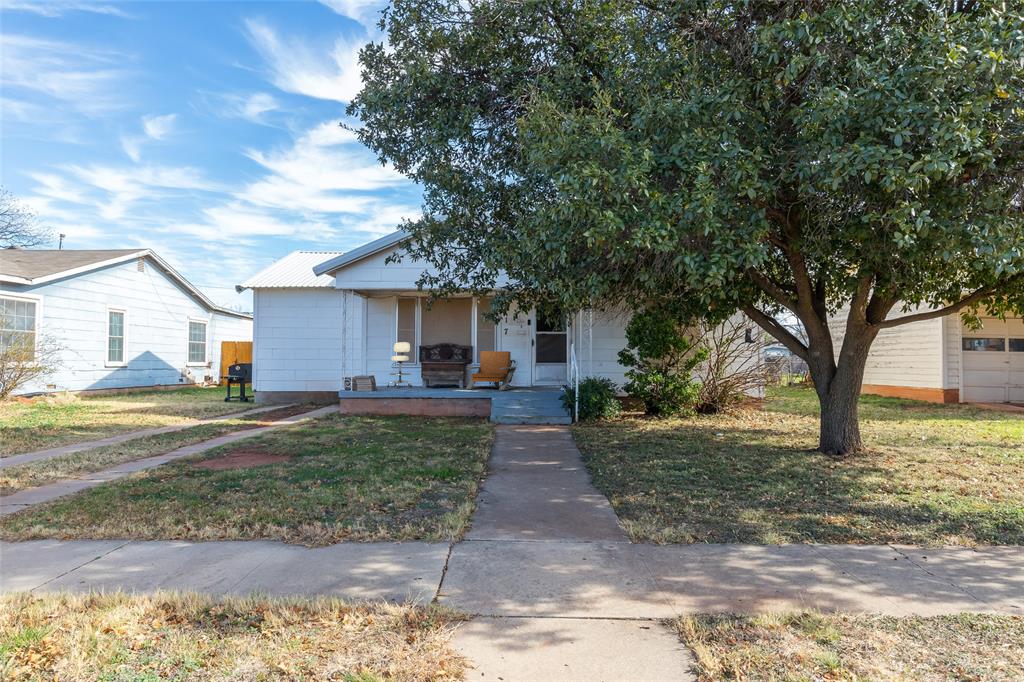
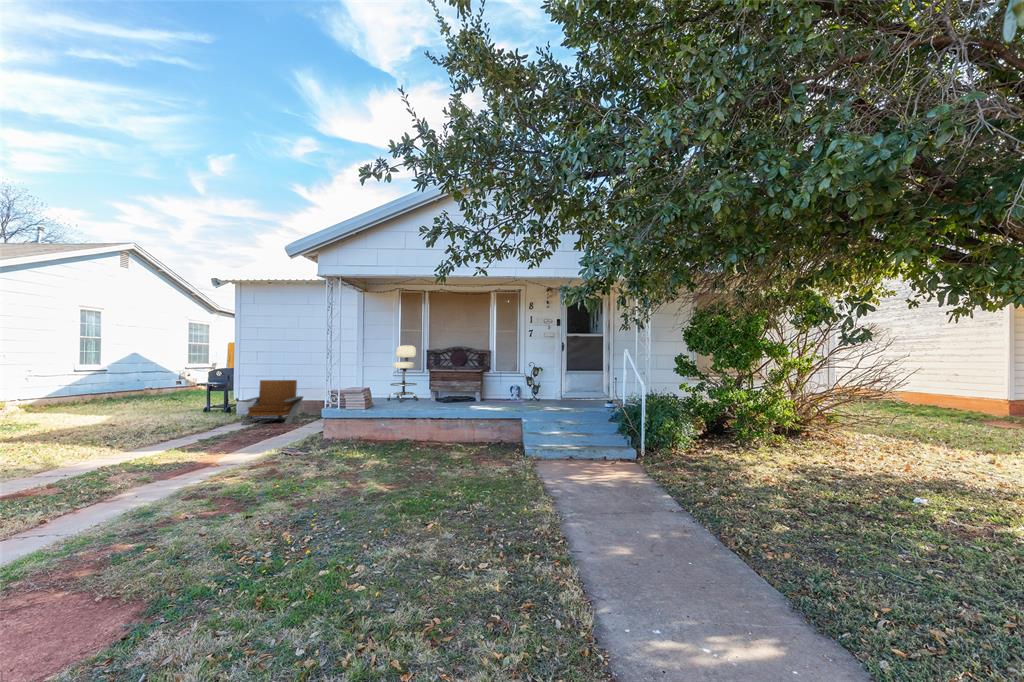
lounge chair: present [466,351,516,390] -> present [242,380,303,425]

